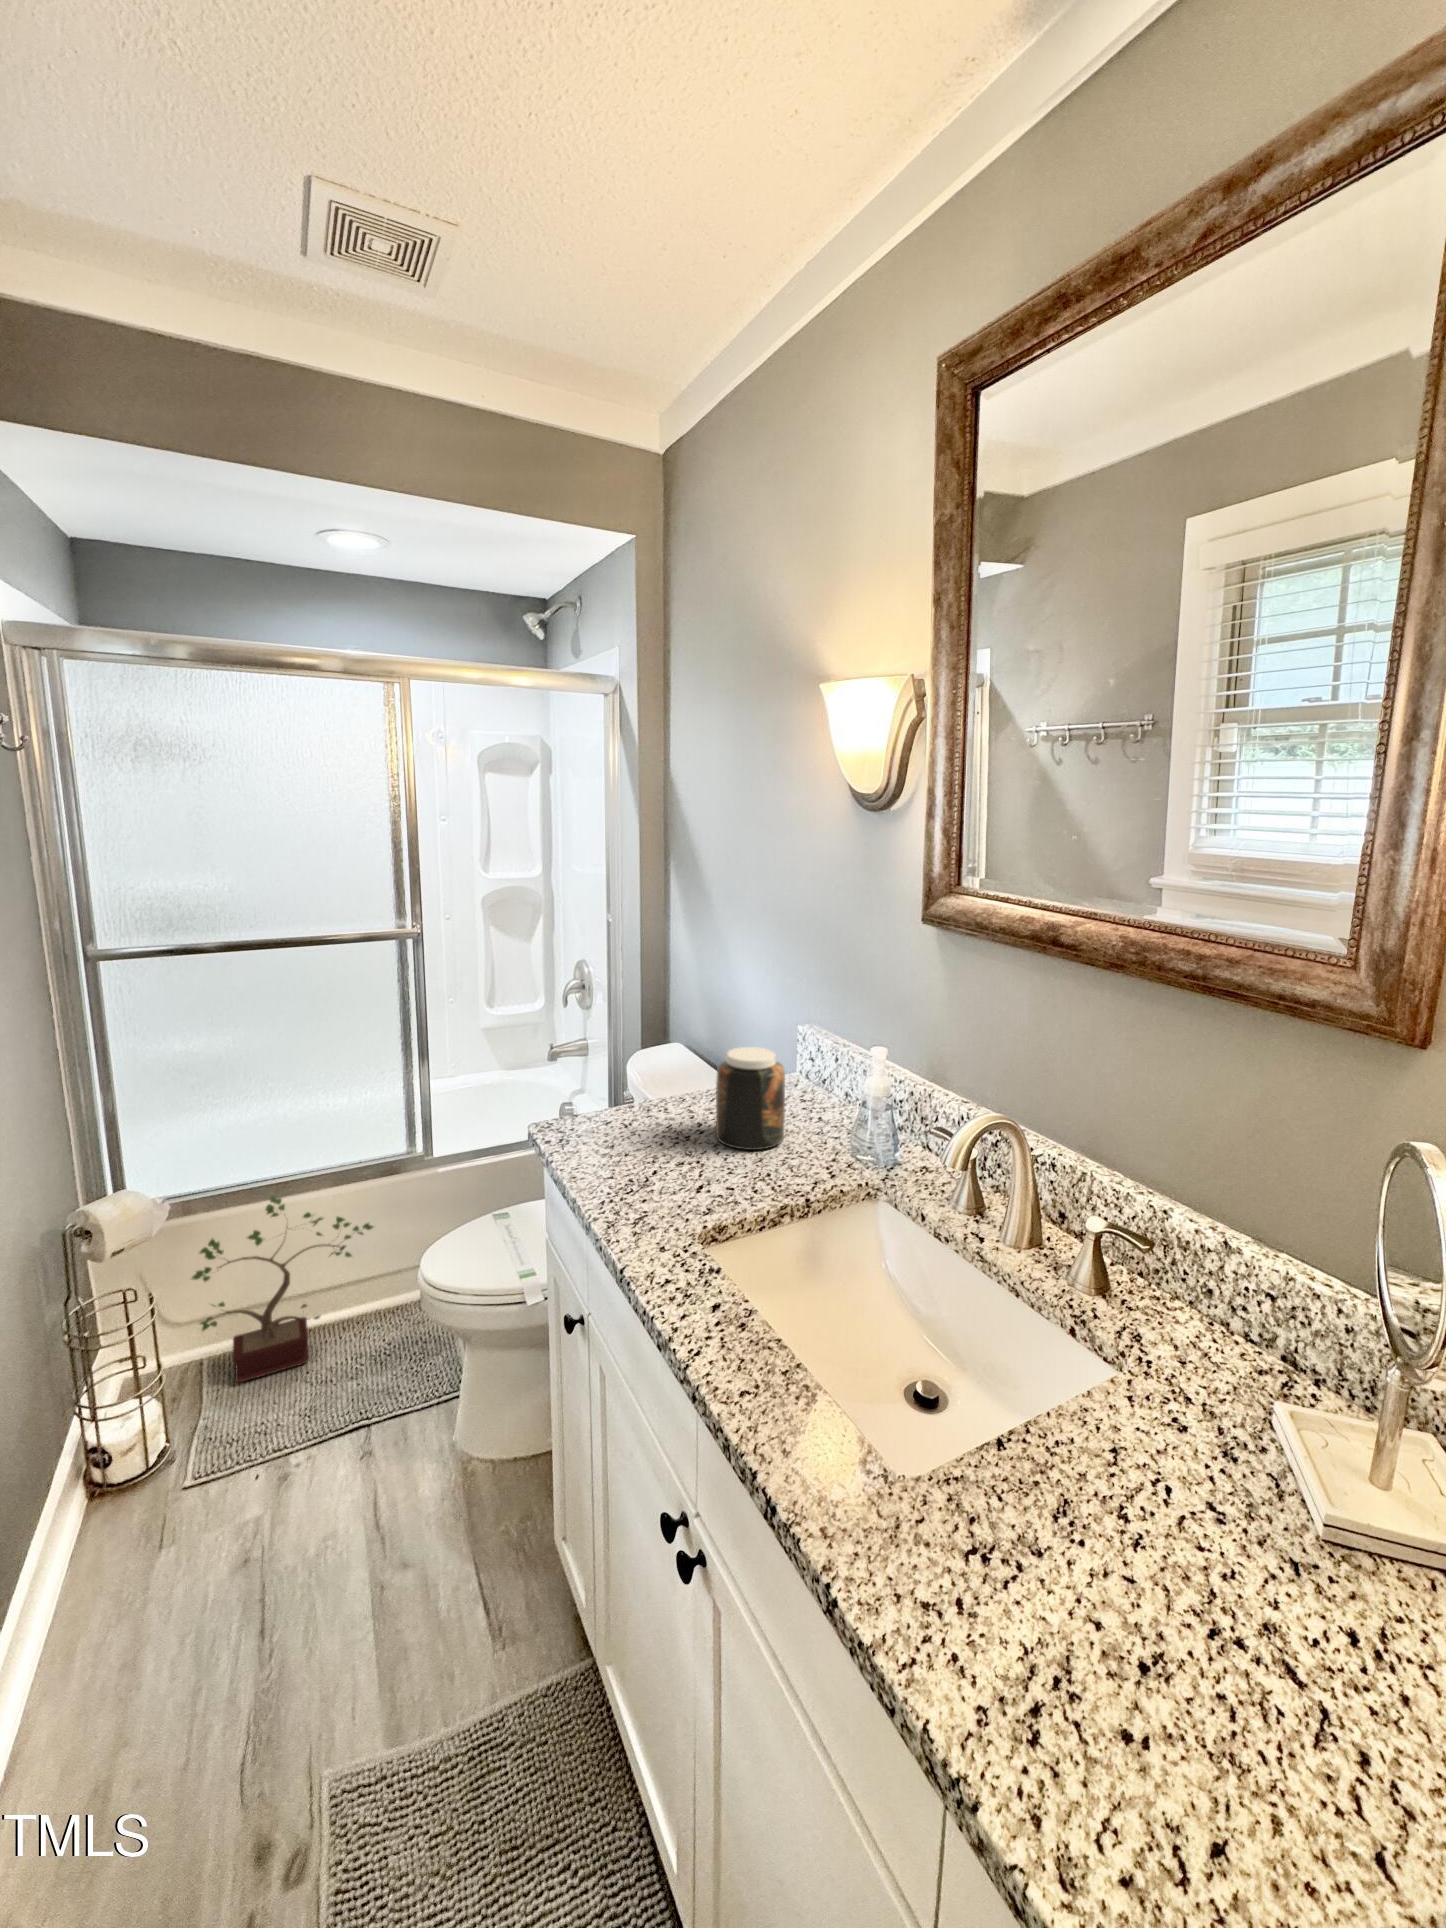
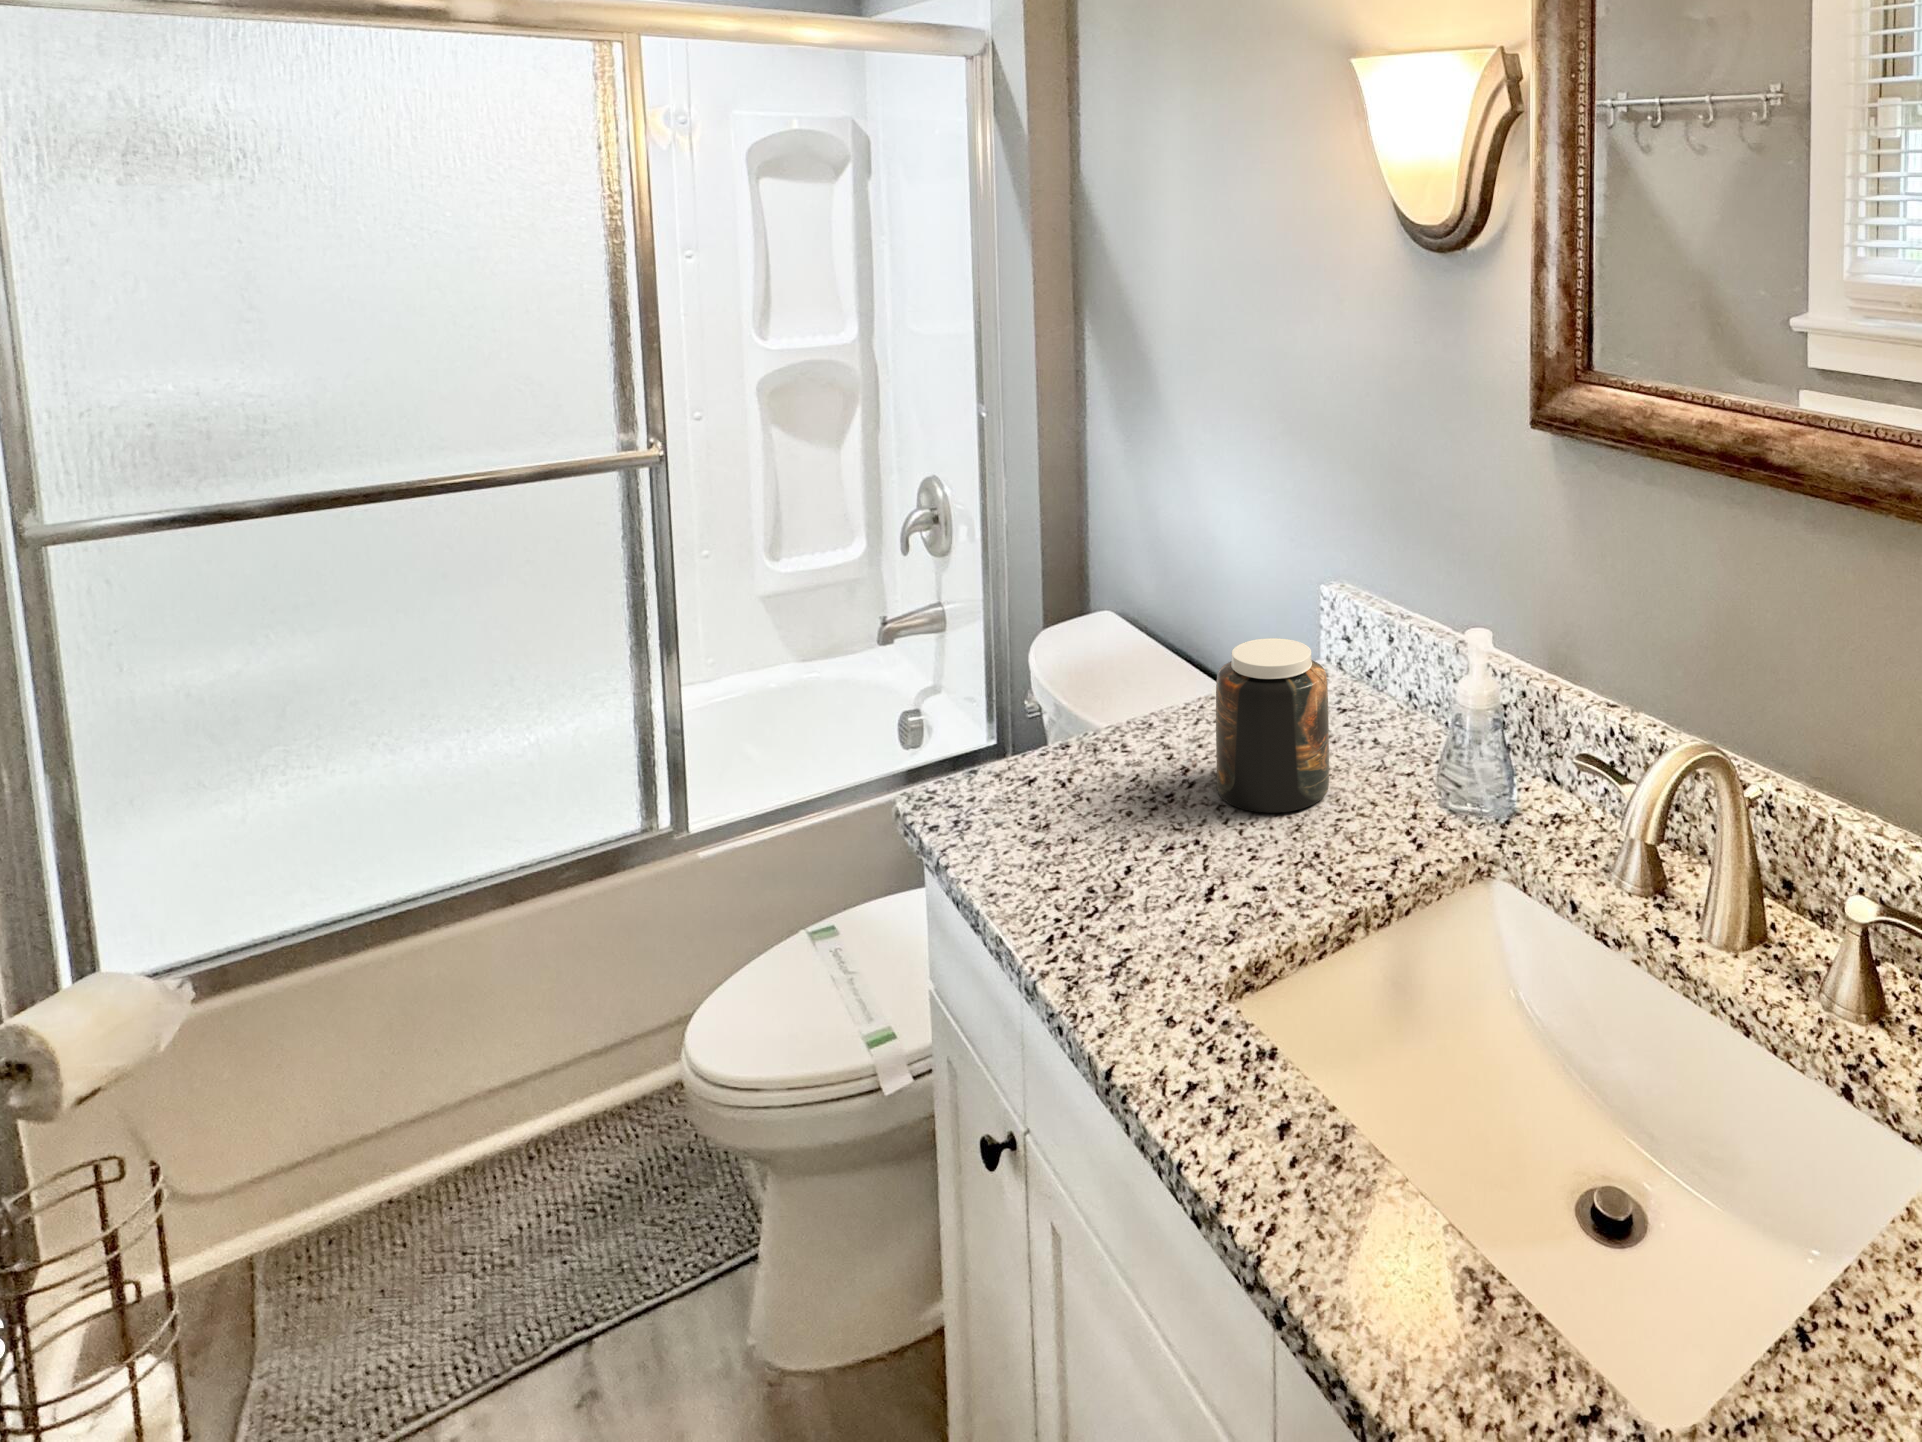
potted plant: present [192,1196,373,1382] -> none [229,940,590,1298]

